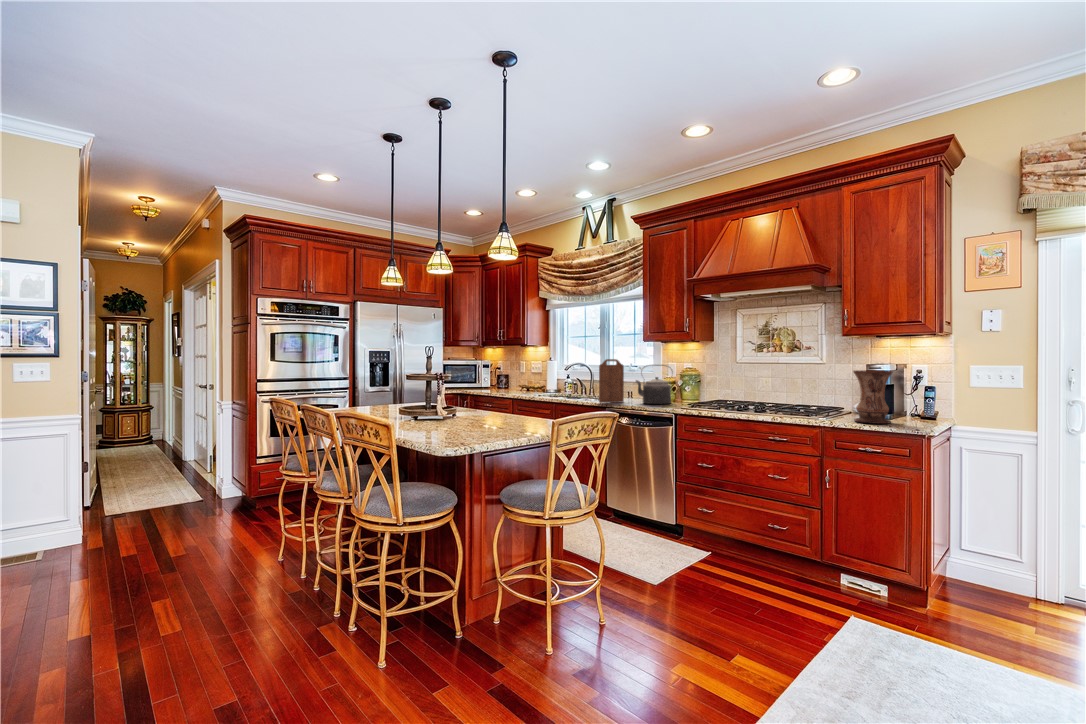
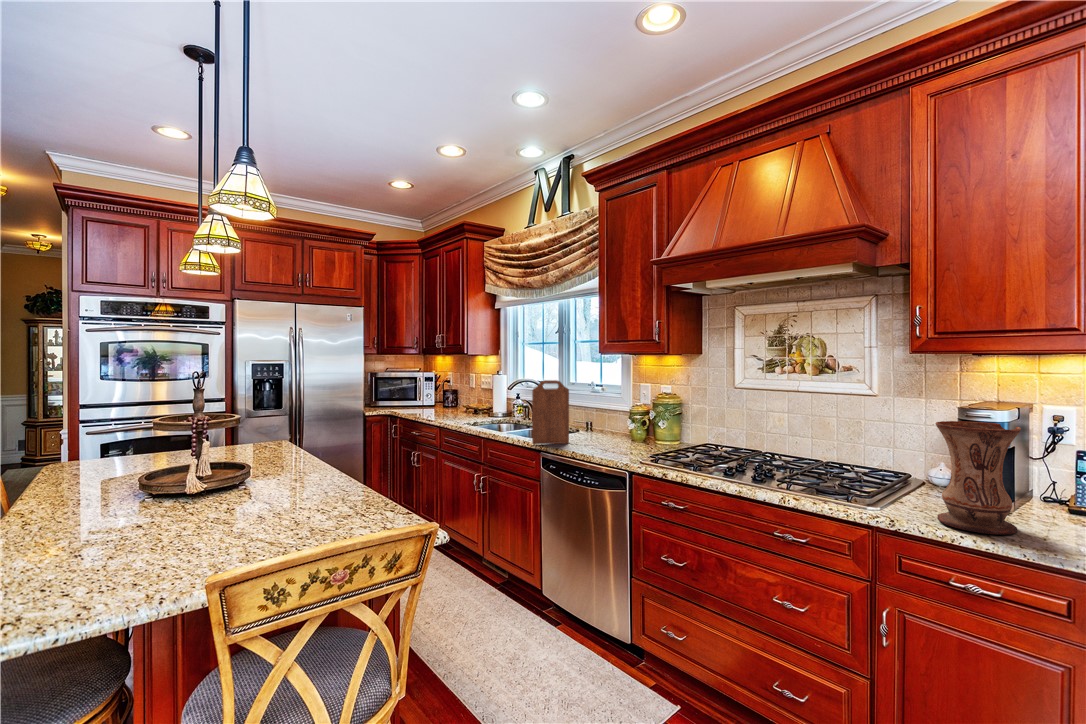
kettle: present [636,365,671,404] -> none [583,390,637,451]

